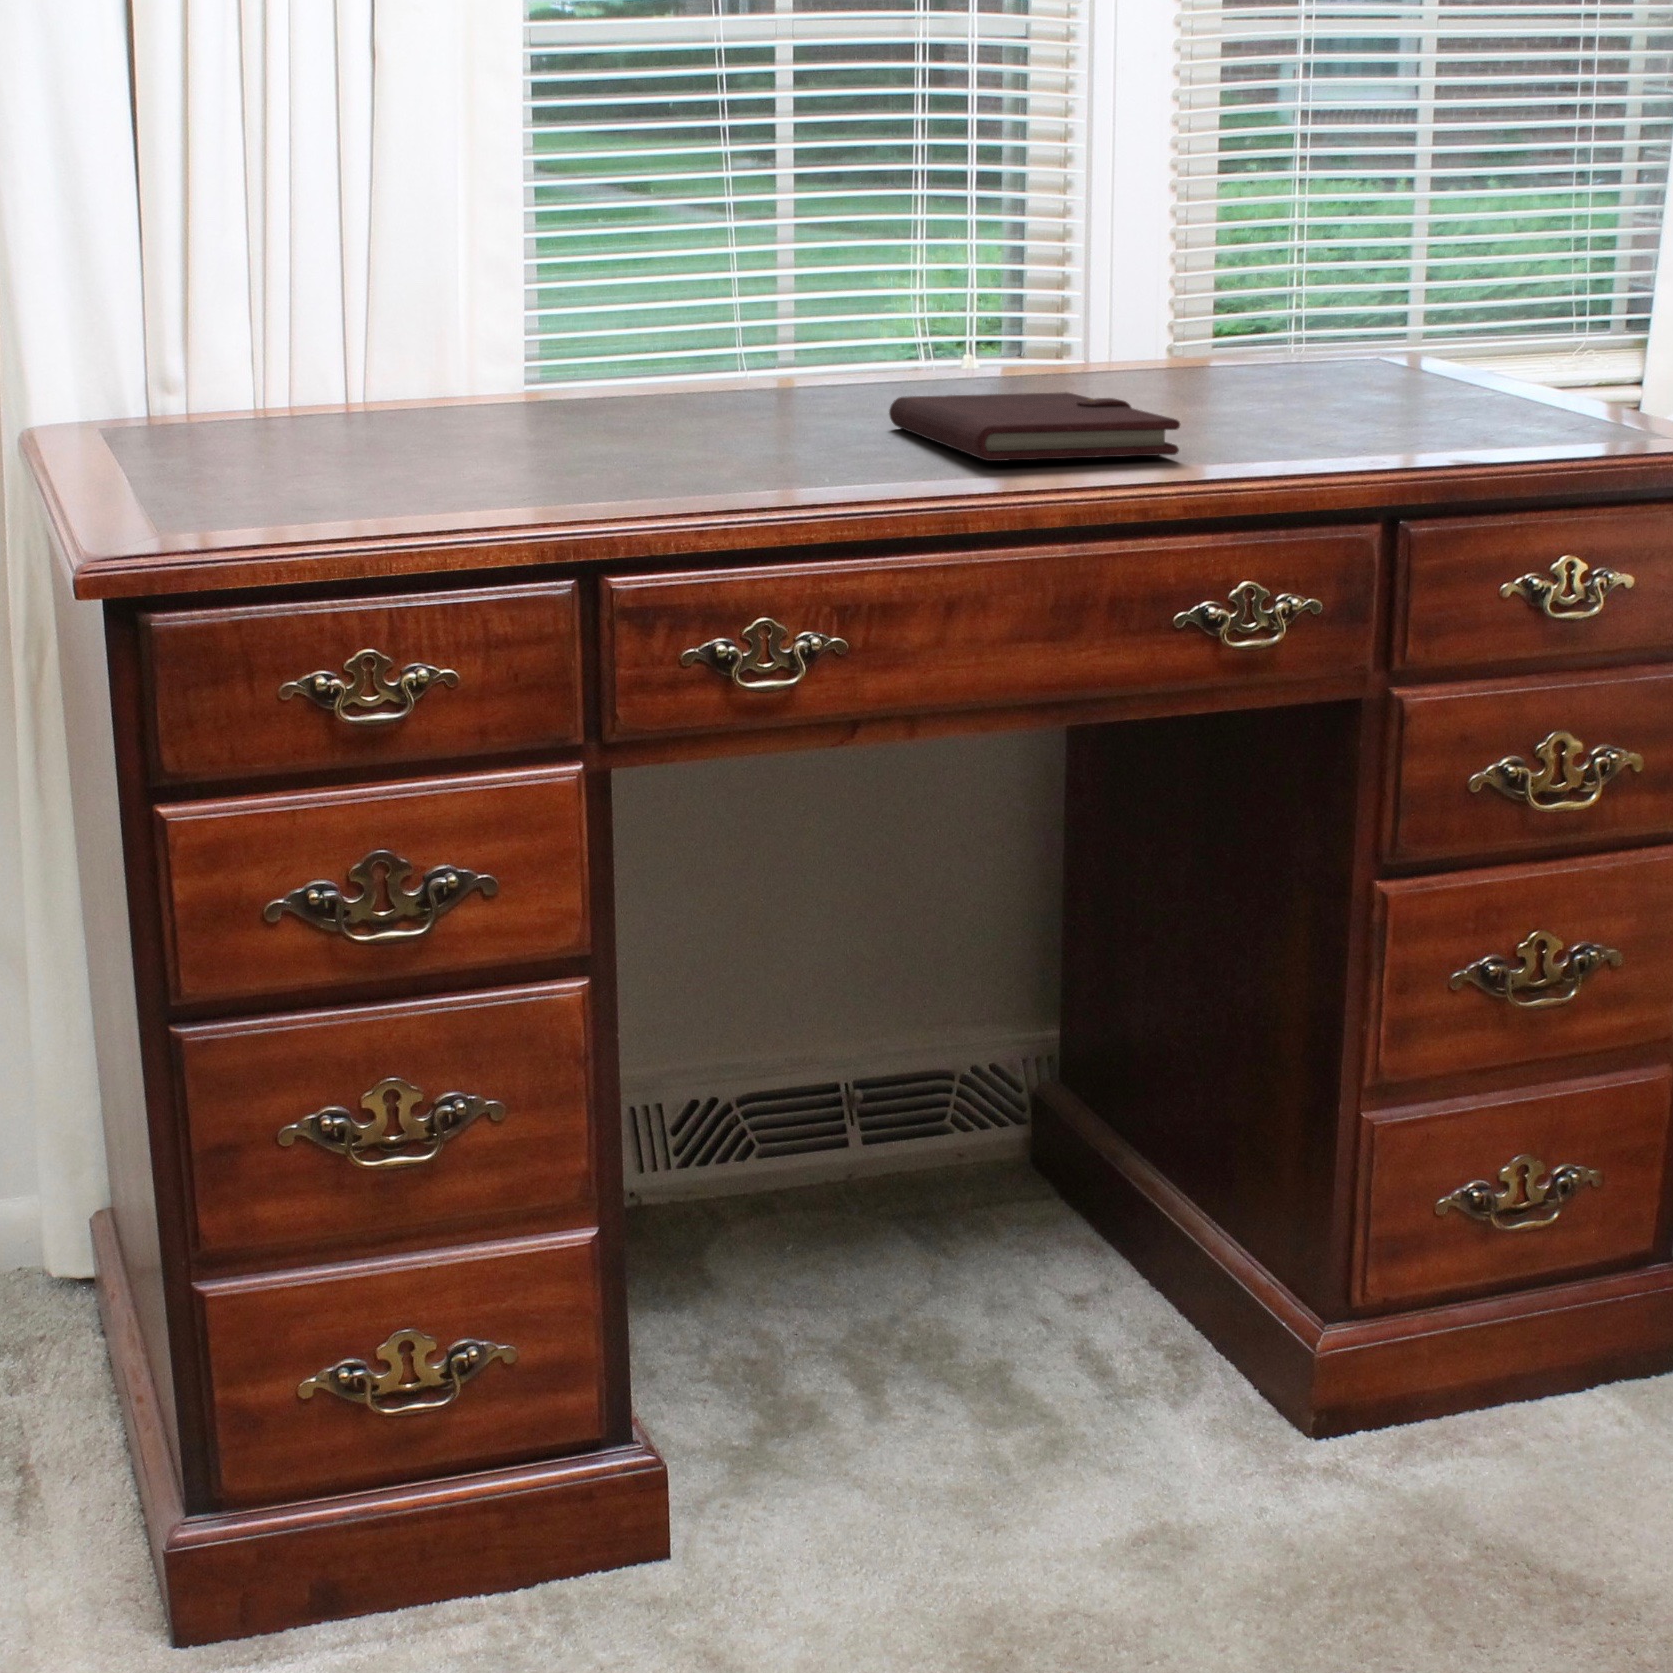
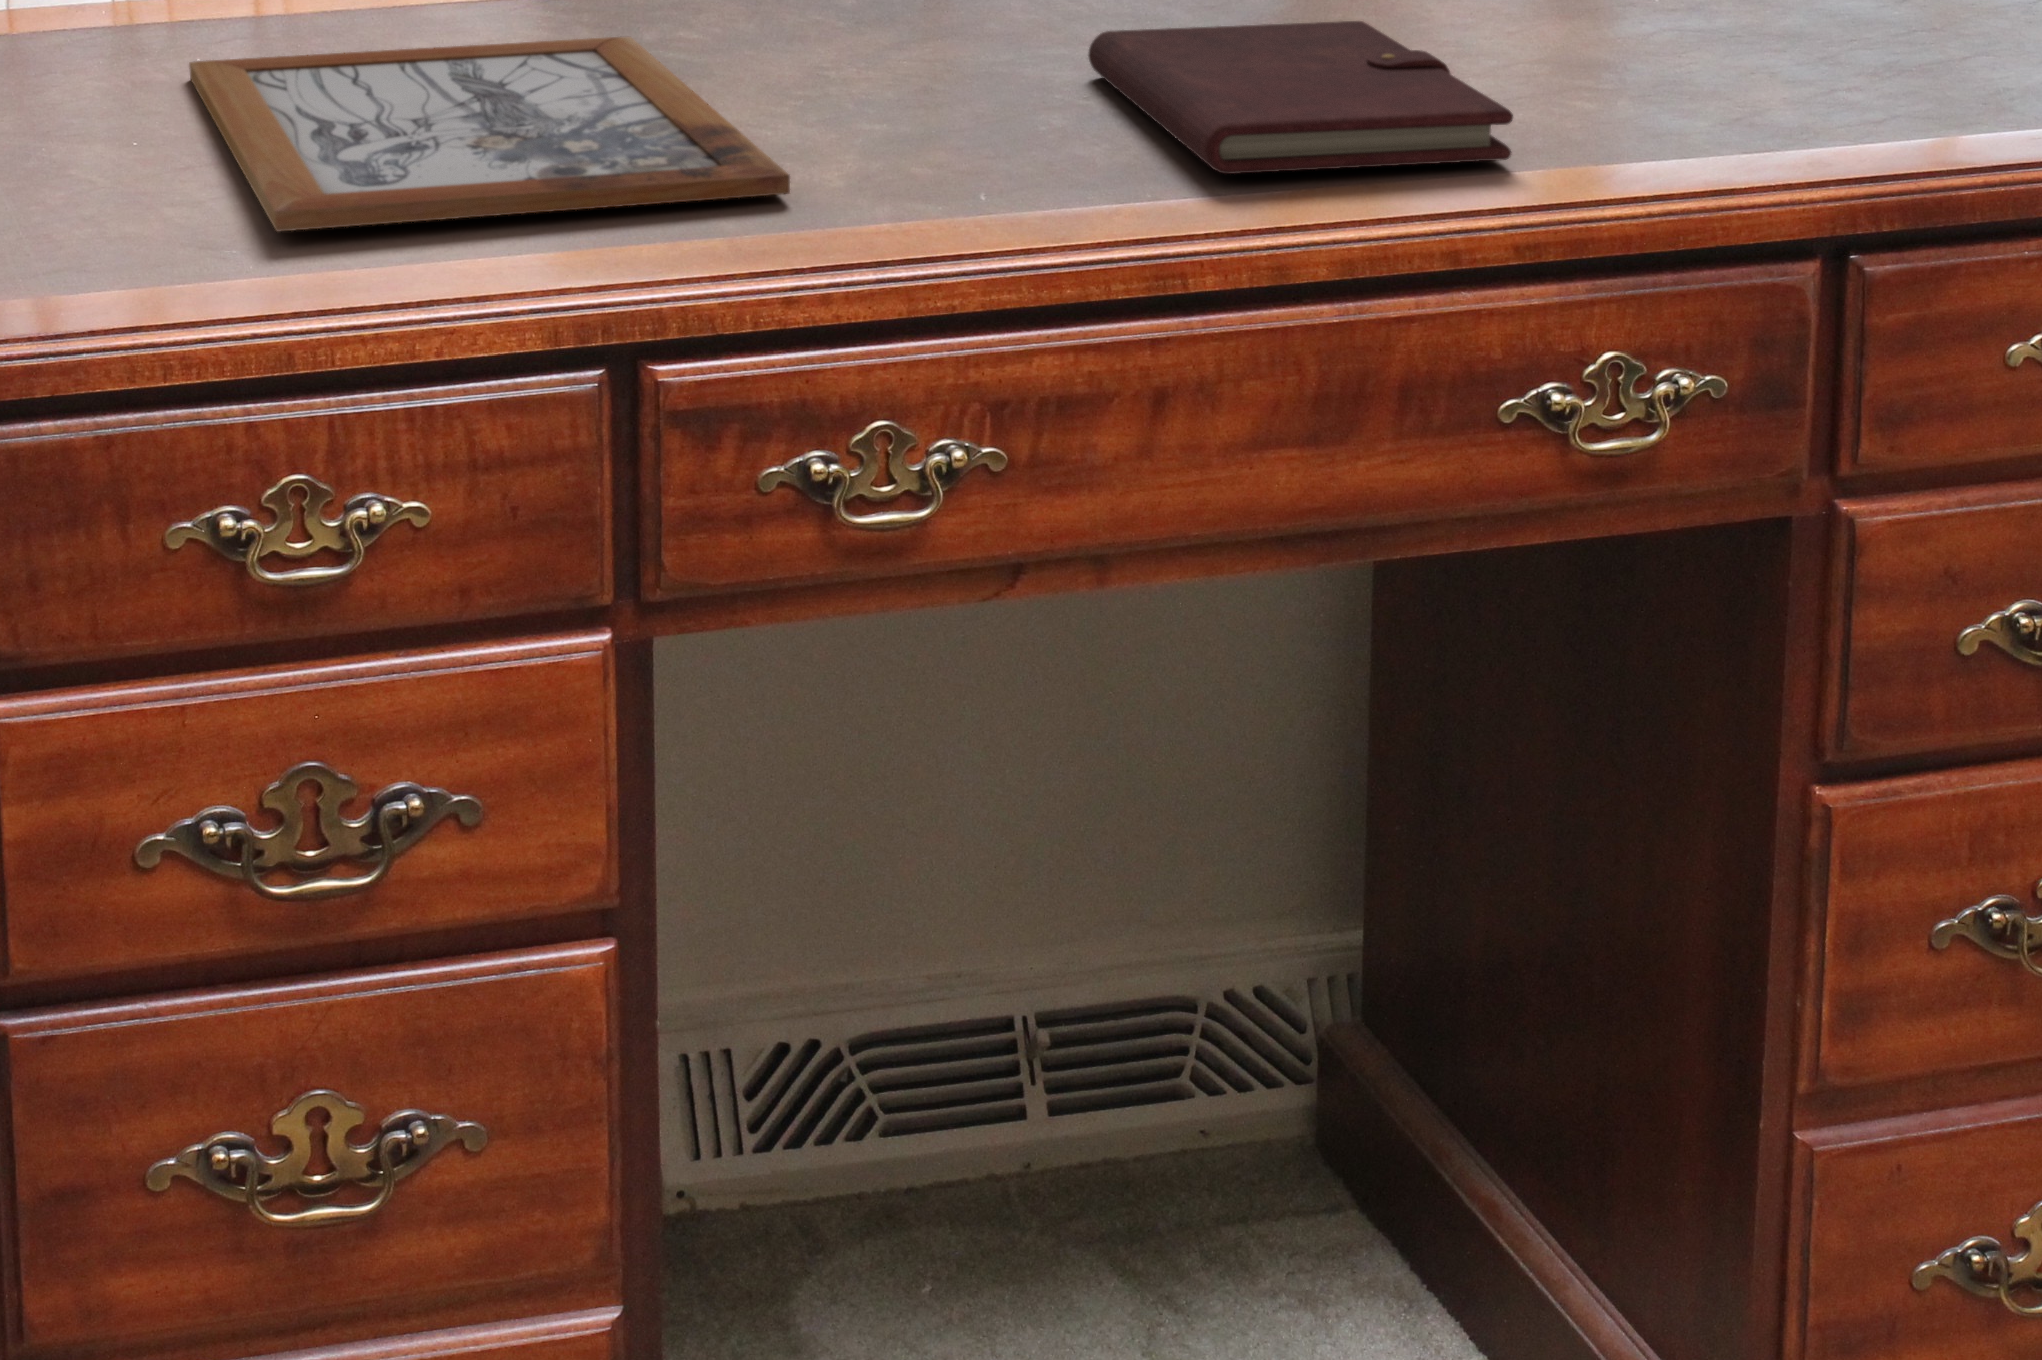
picture frame: none [290,412,697,489] -> present [189,37,790,232]

